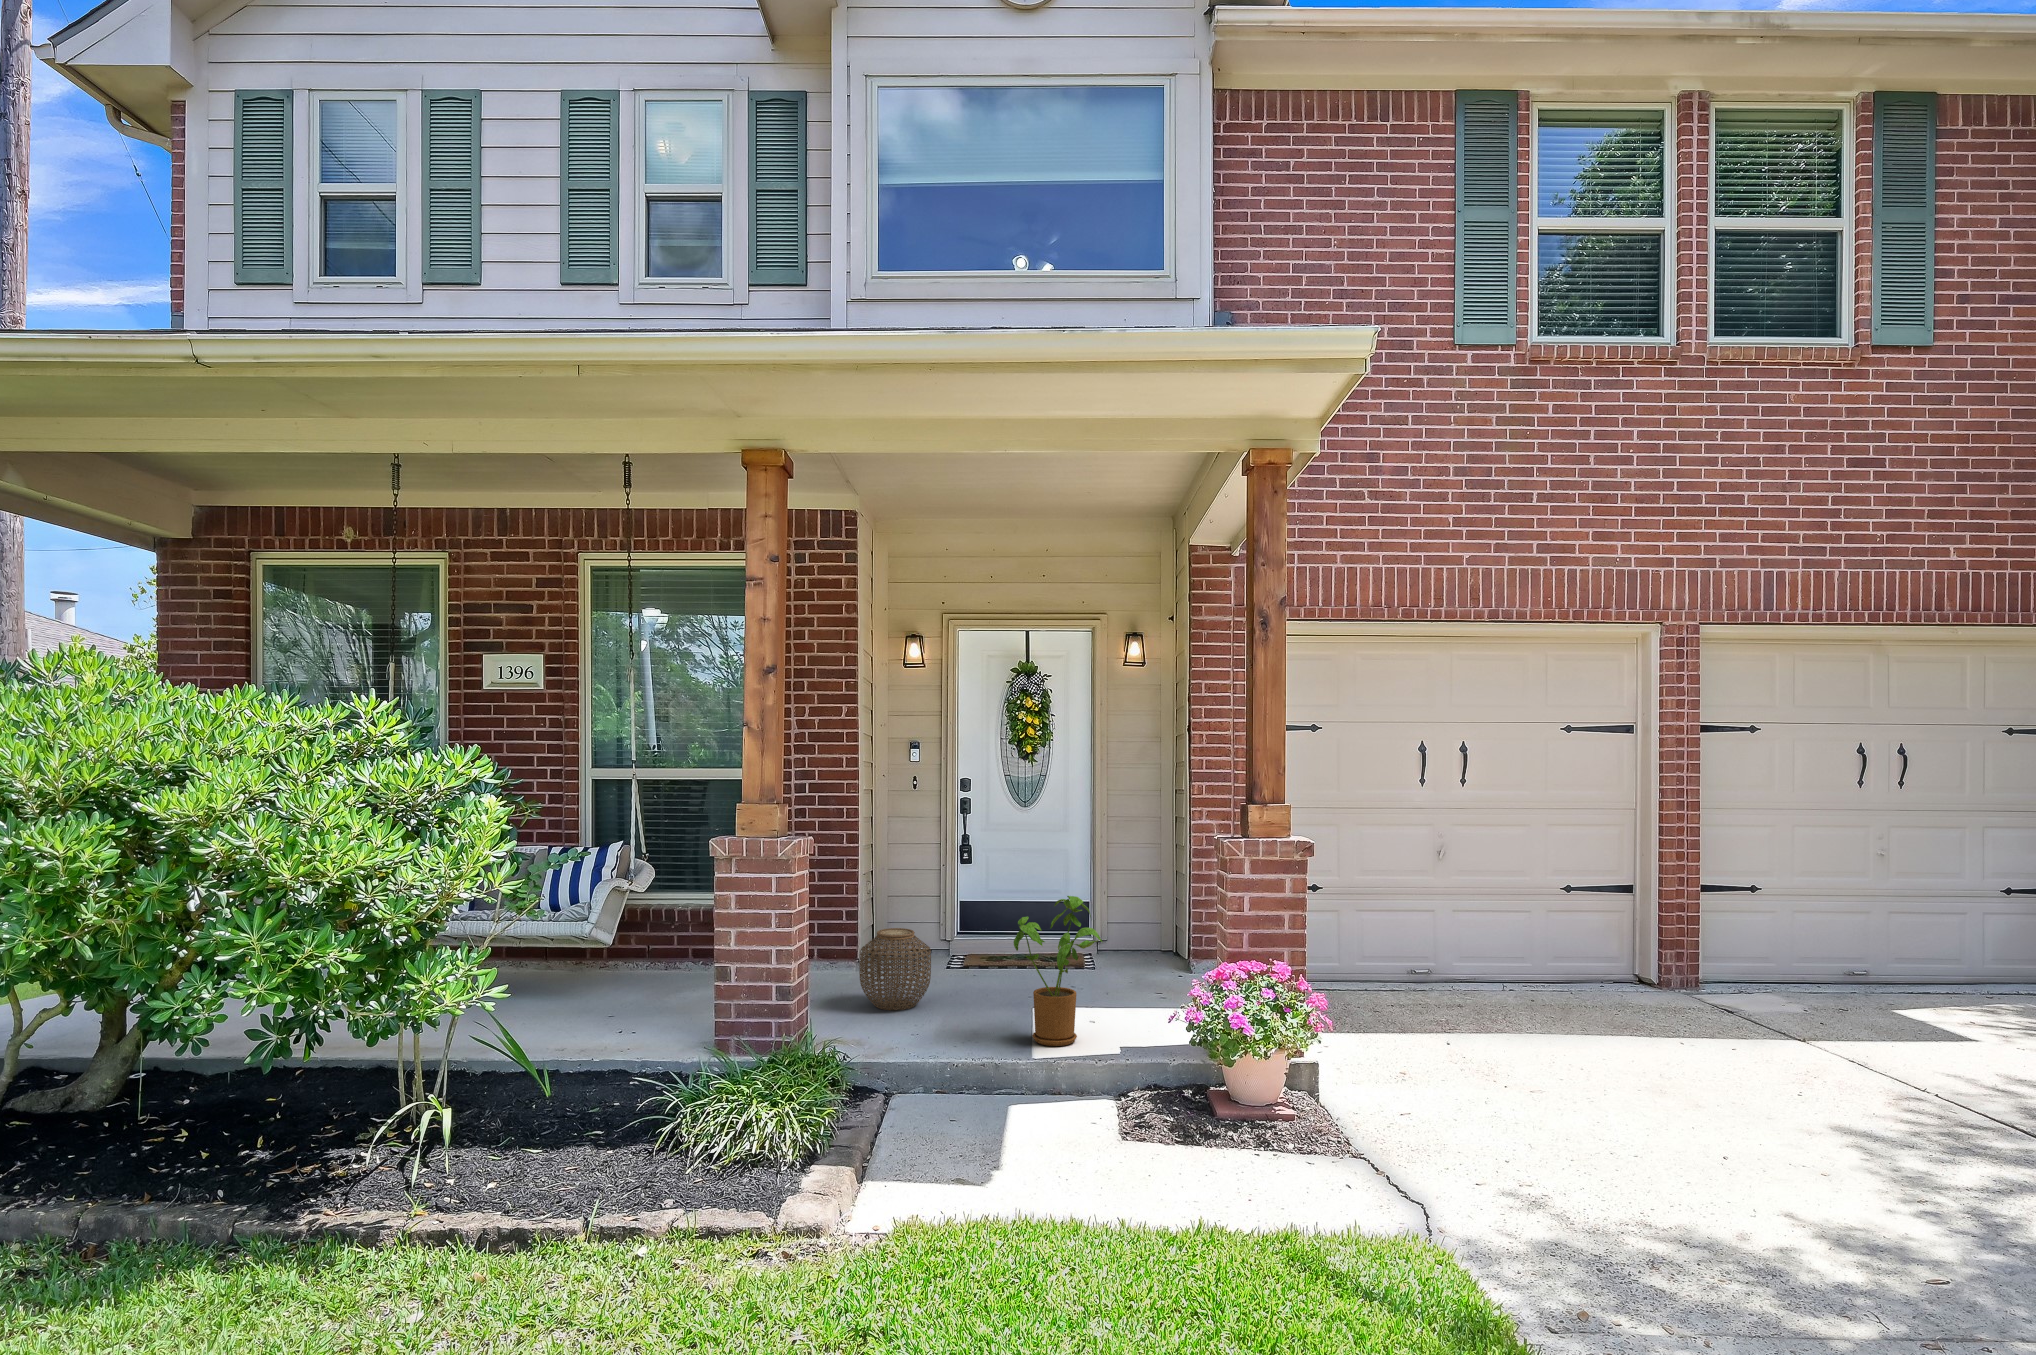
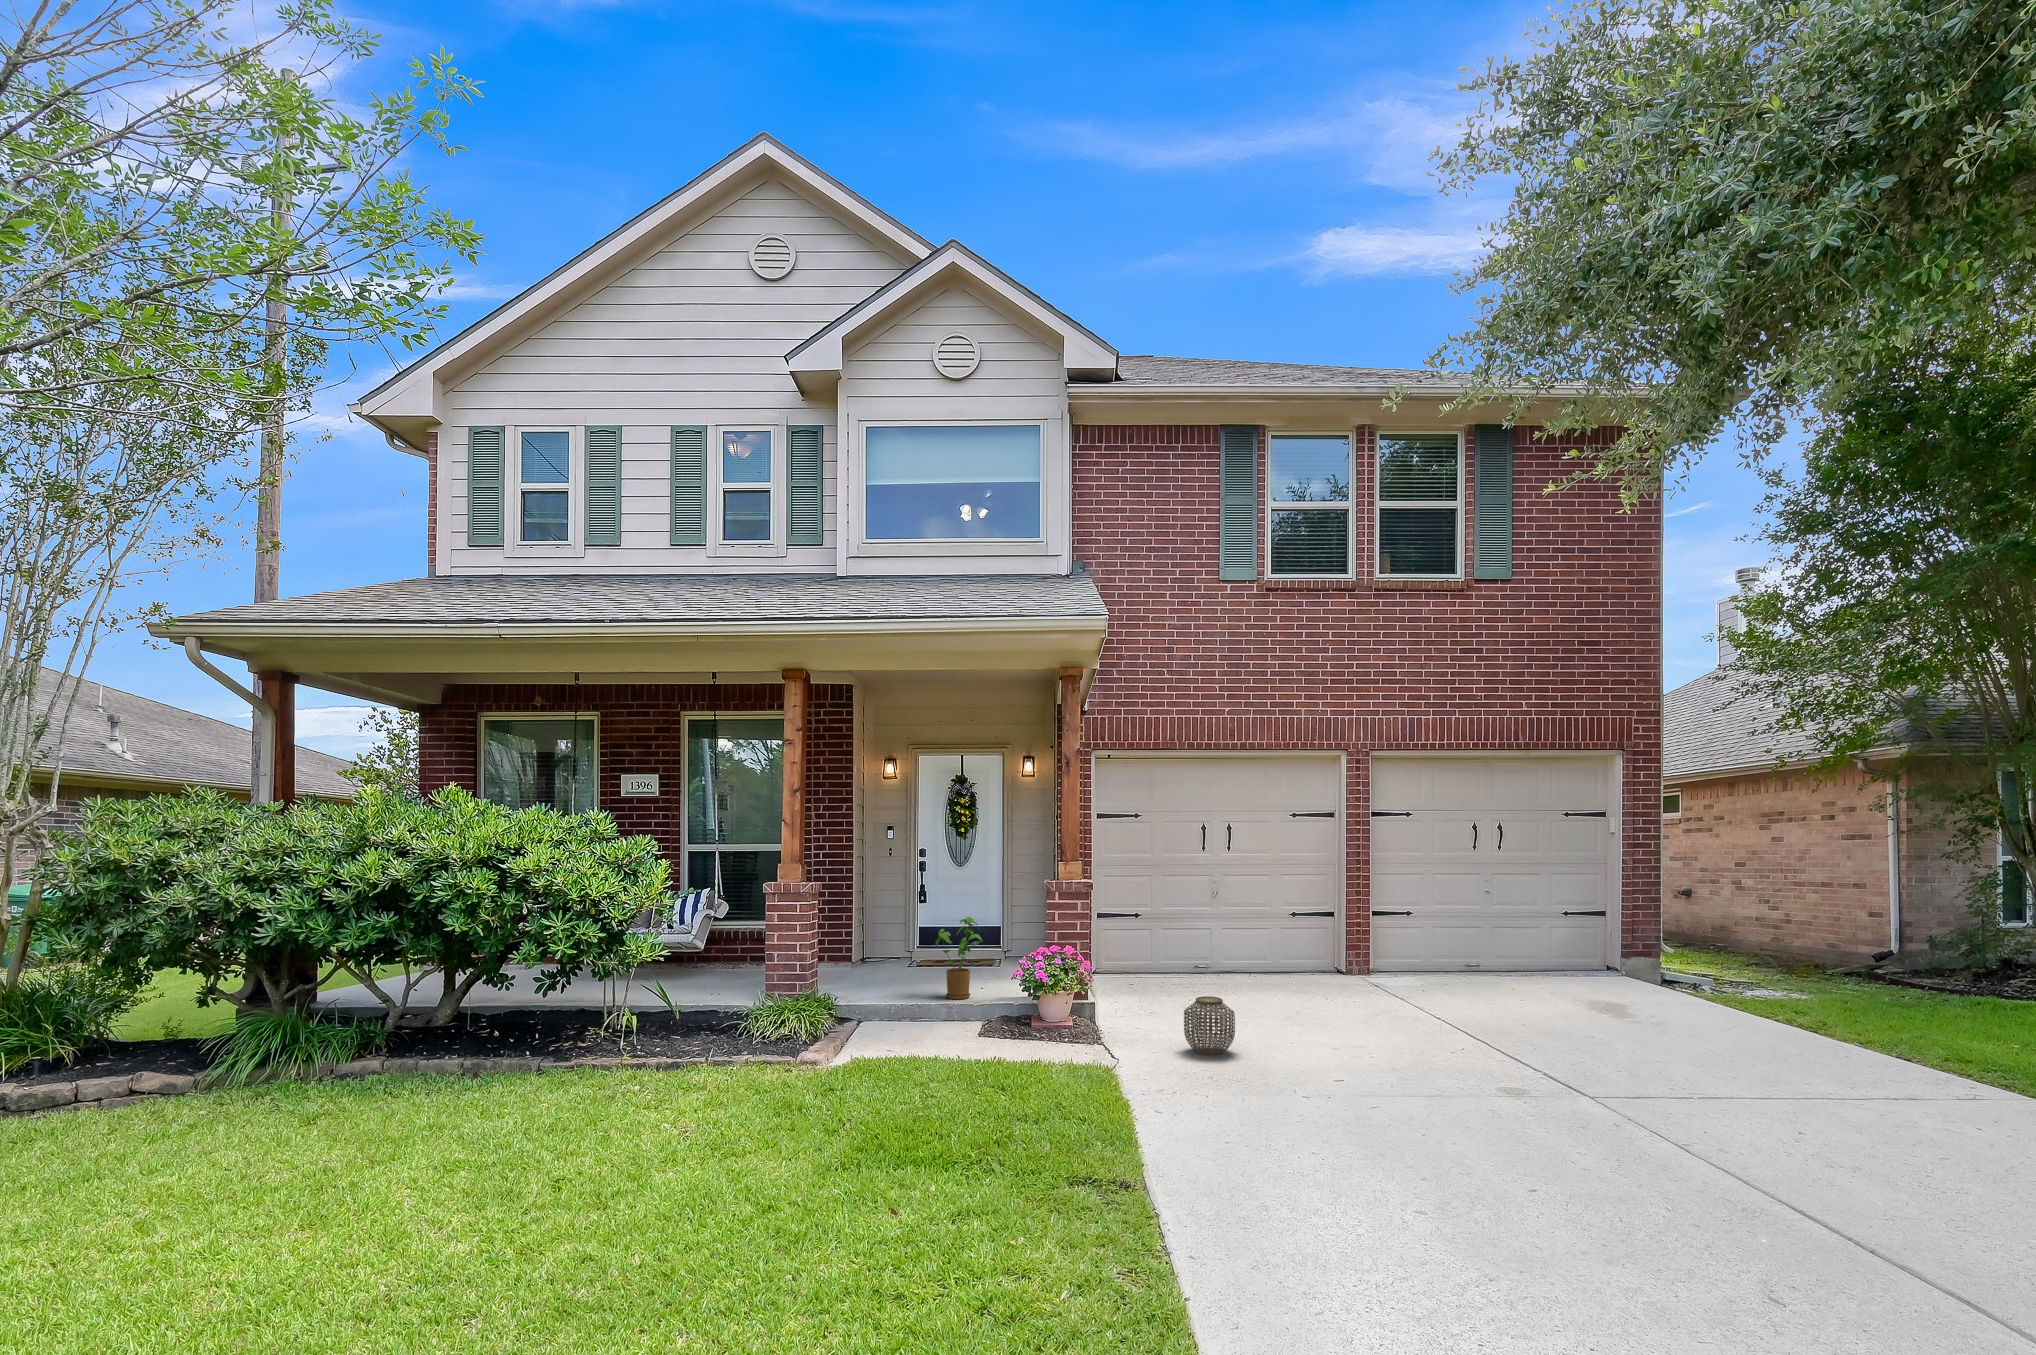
woven basket: present [859,928,931,1010] -> present [1184,996,1235,1056]

